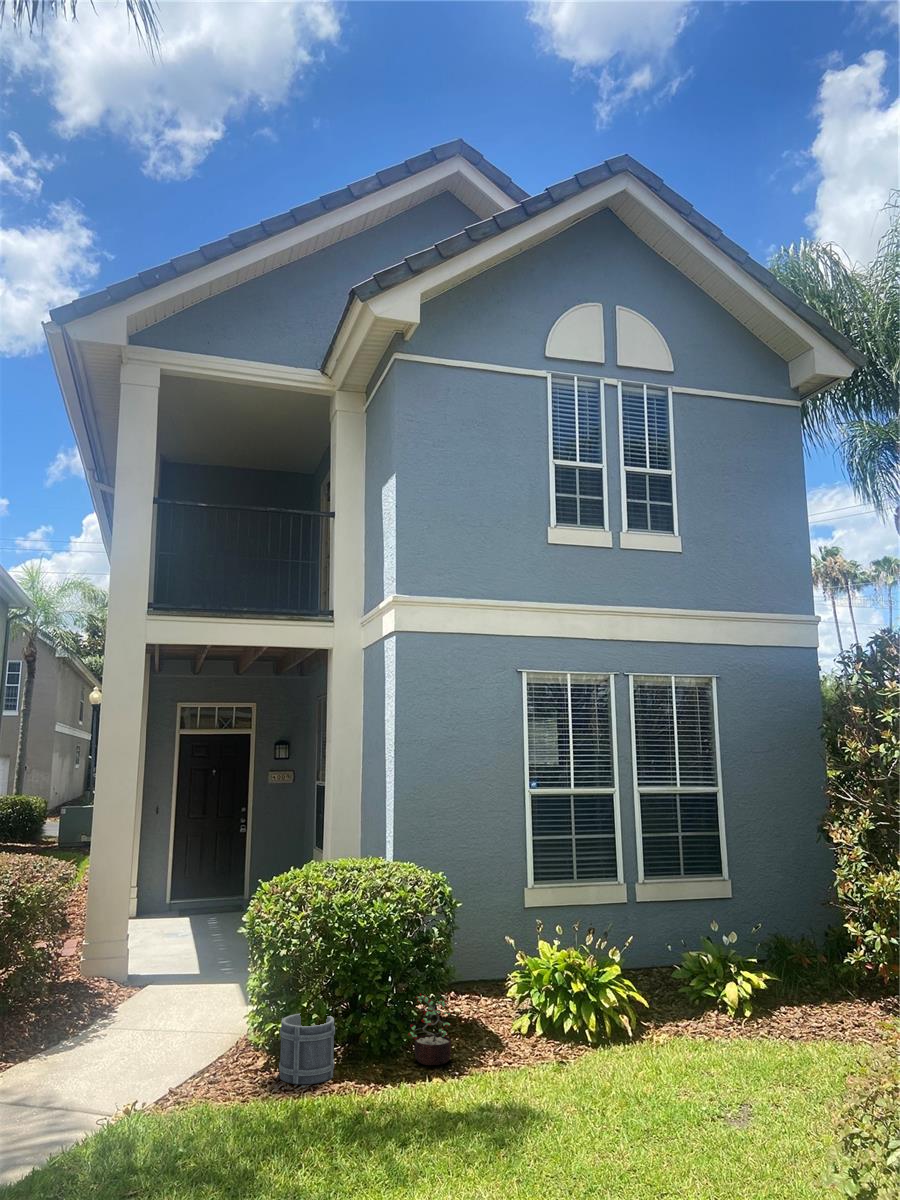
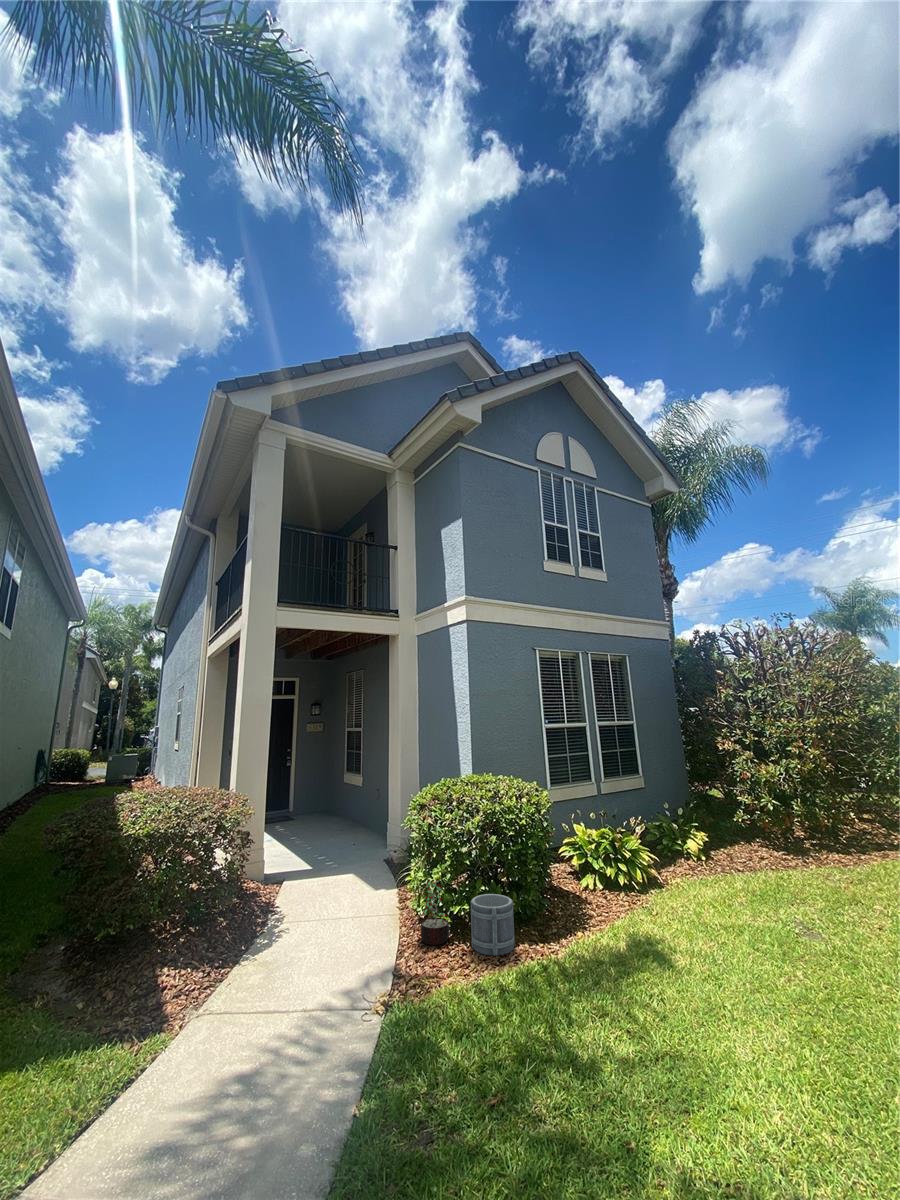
decorative plant: present [408,993,452,1065] -> present [421,882,449,945]

